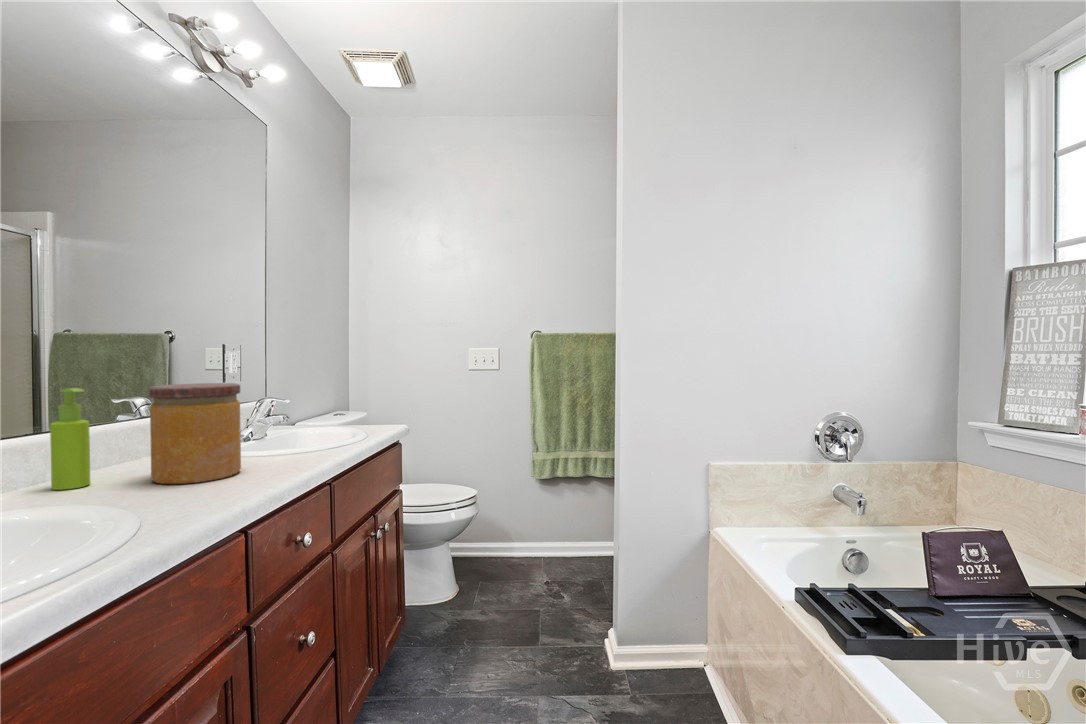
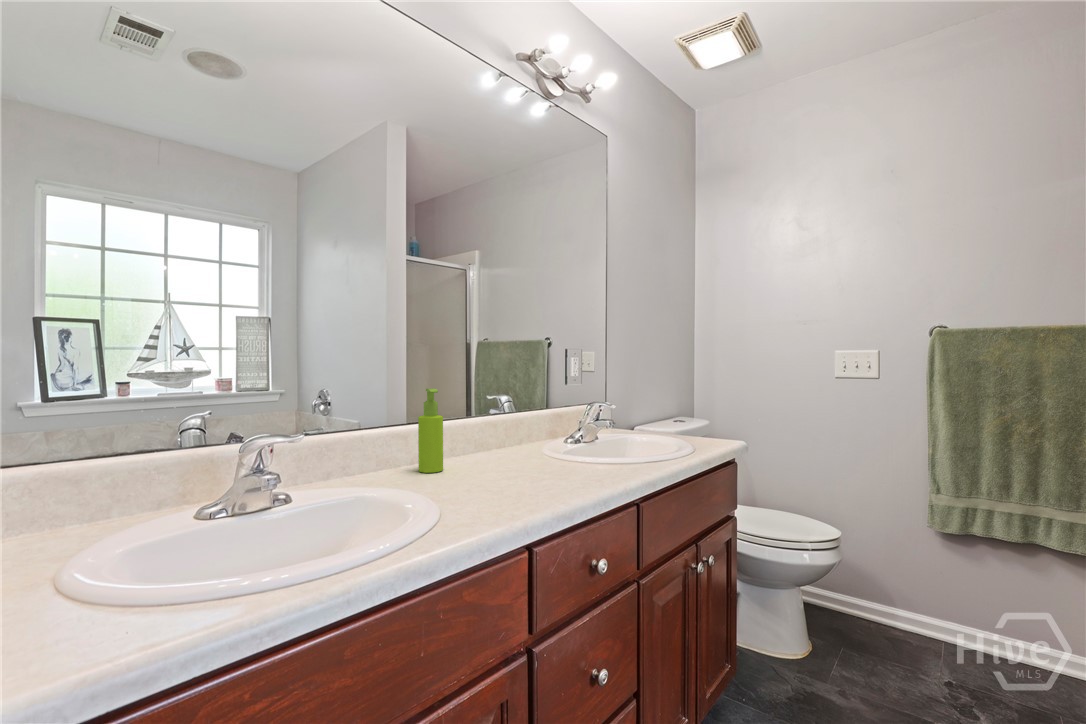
jar: present [149,383,241,484] -> none [479,388,551,484]

